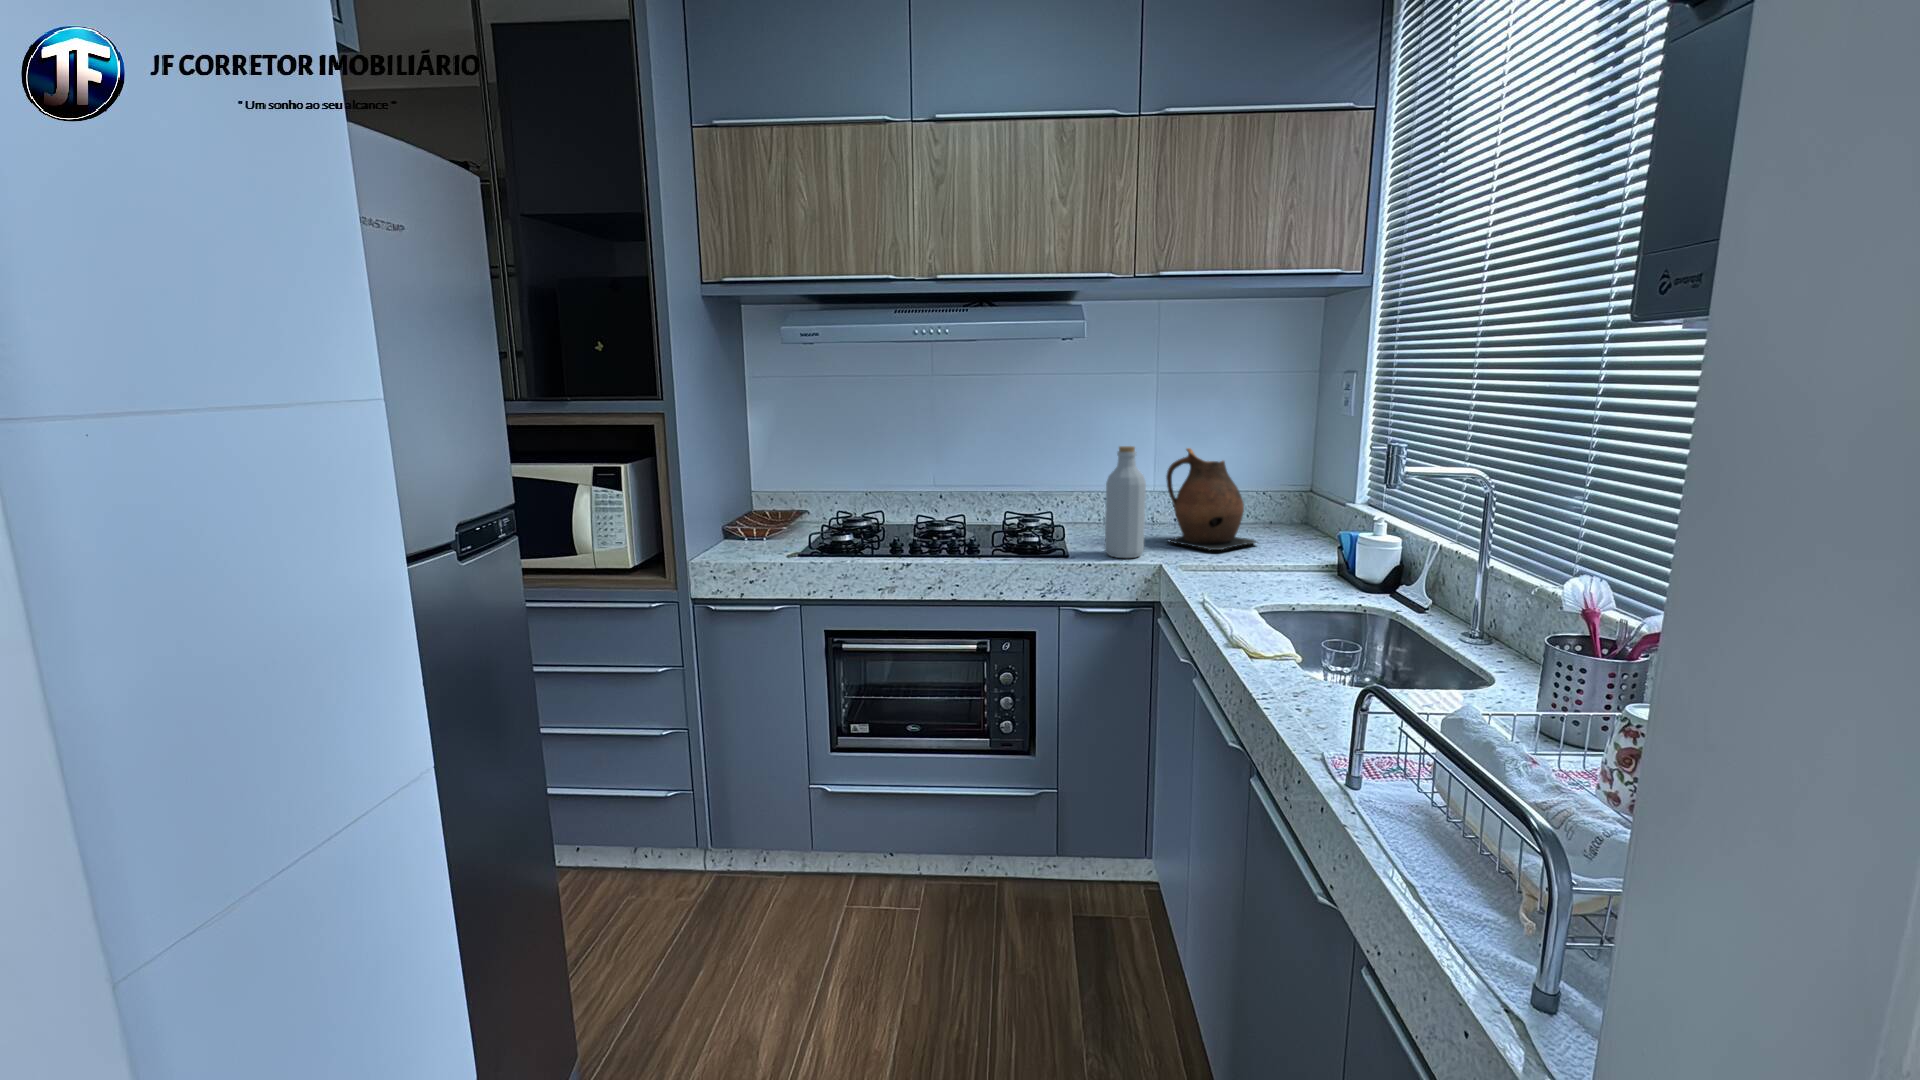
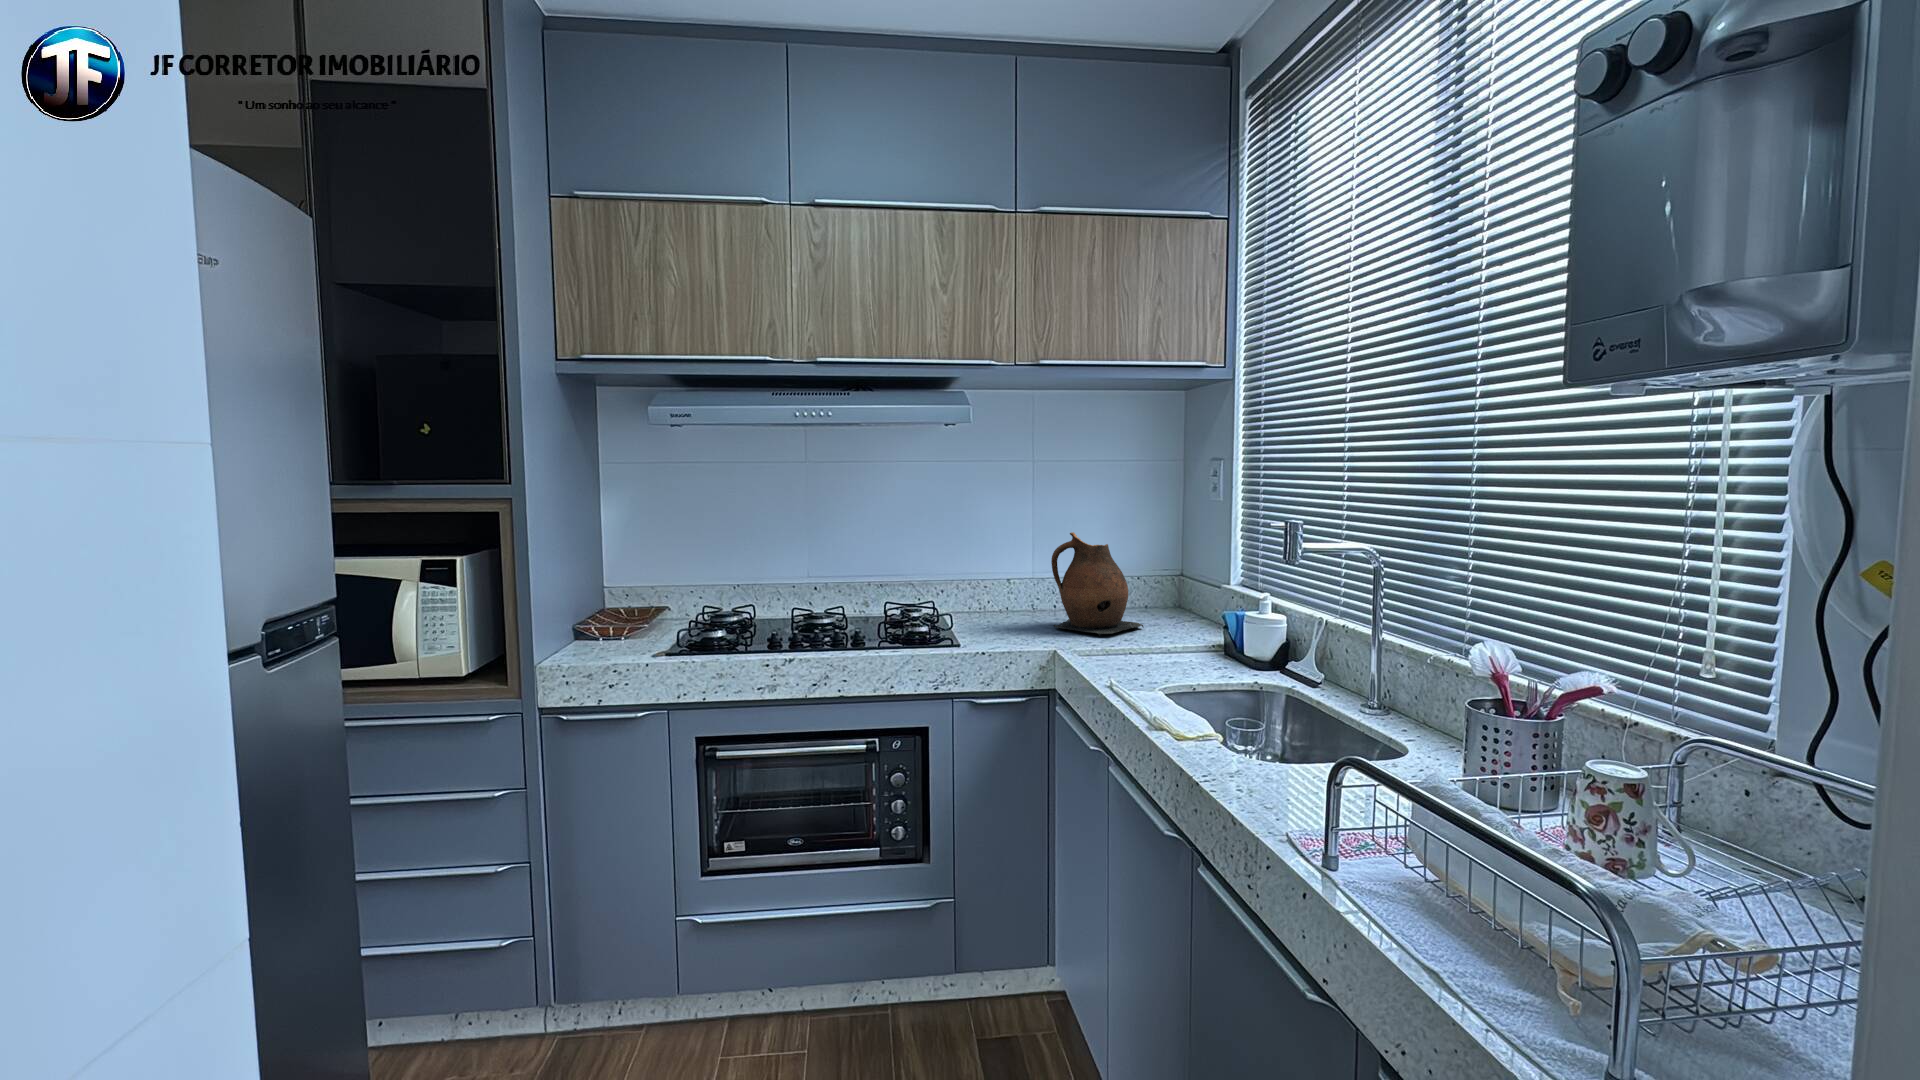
bottle: present [1105,446,1146,558] -> none [998,530,1037,645]

